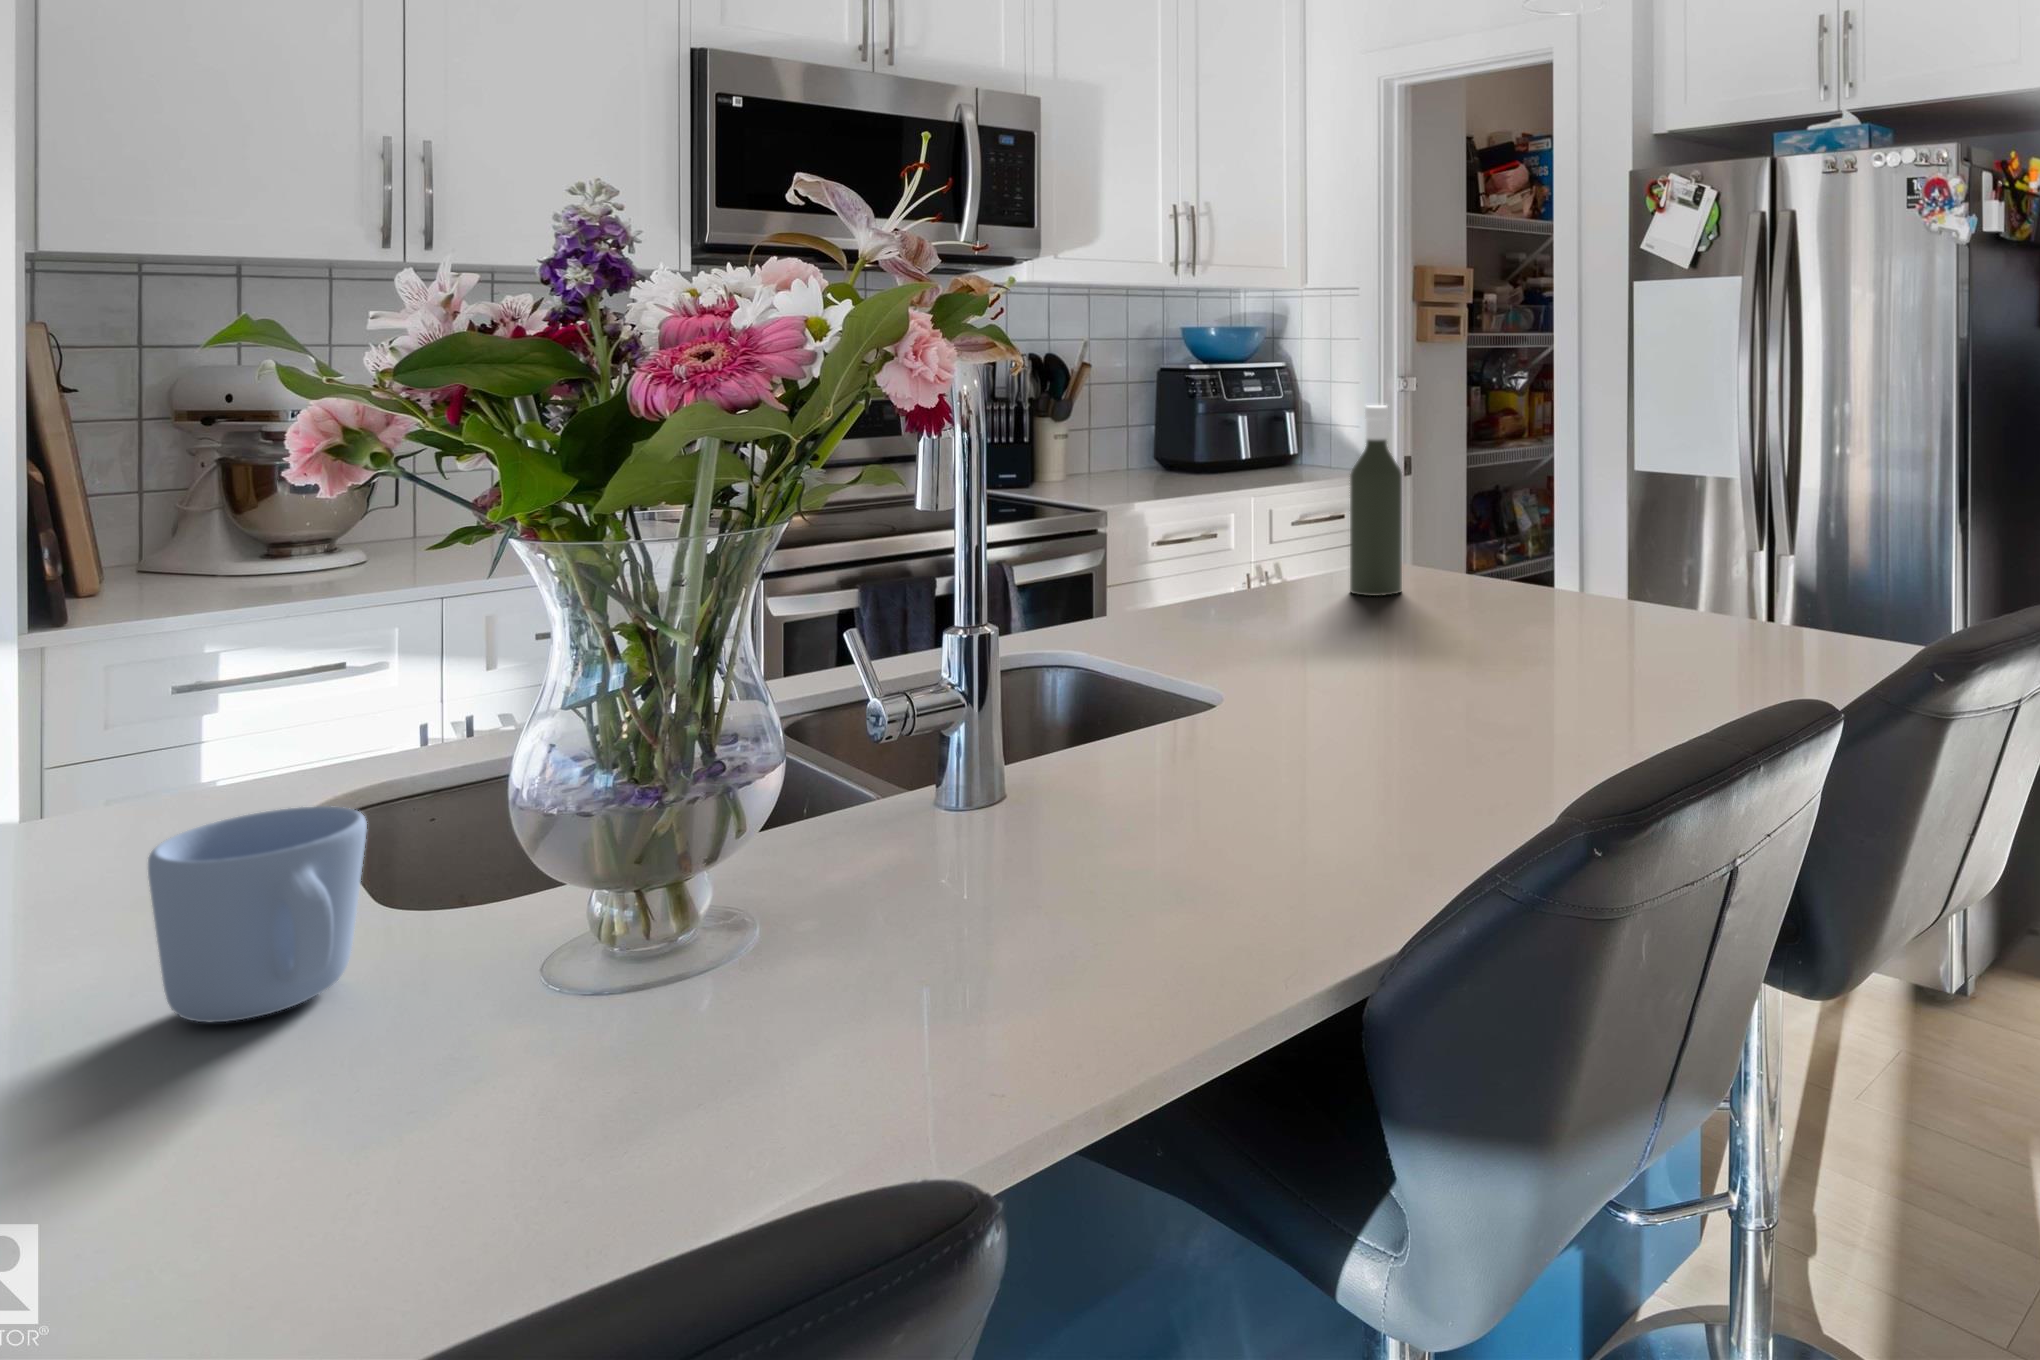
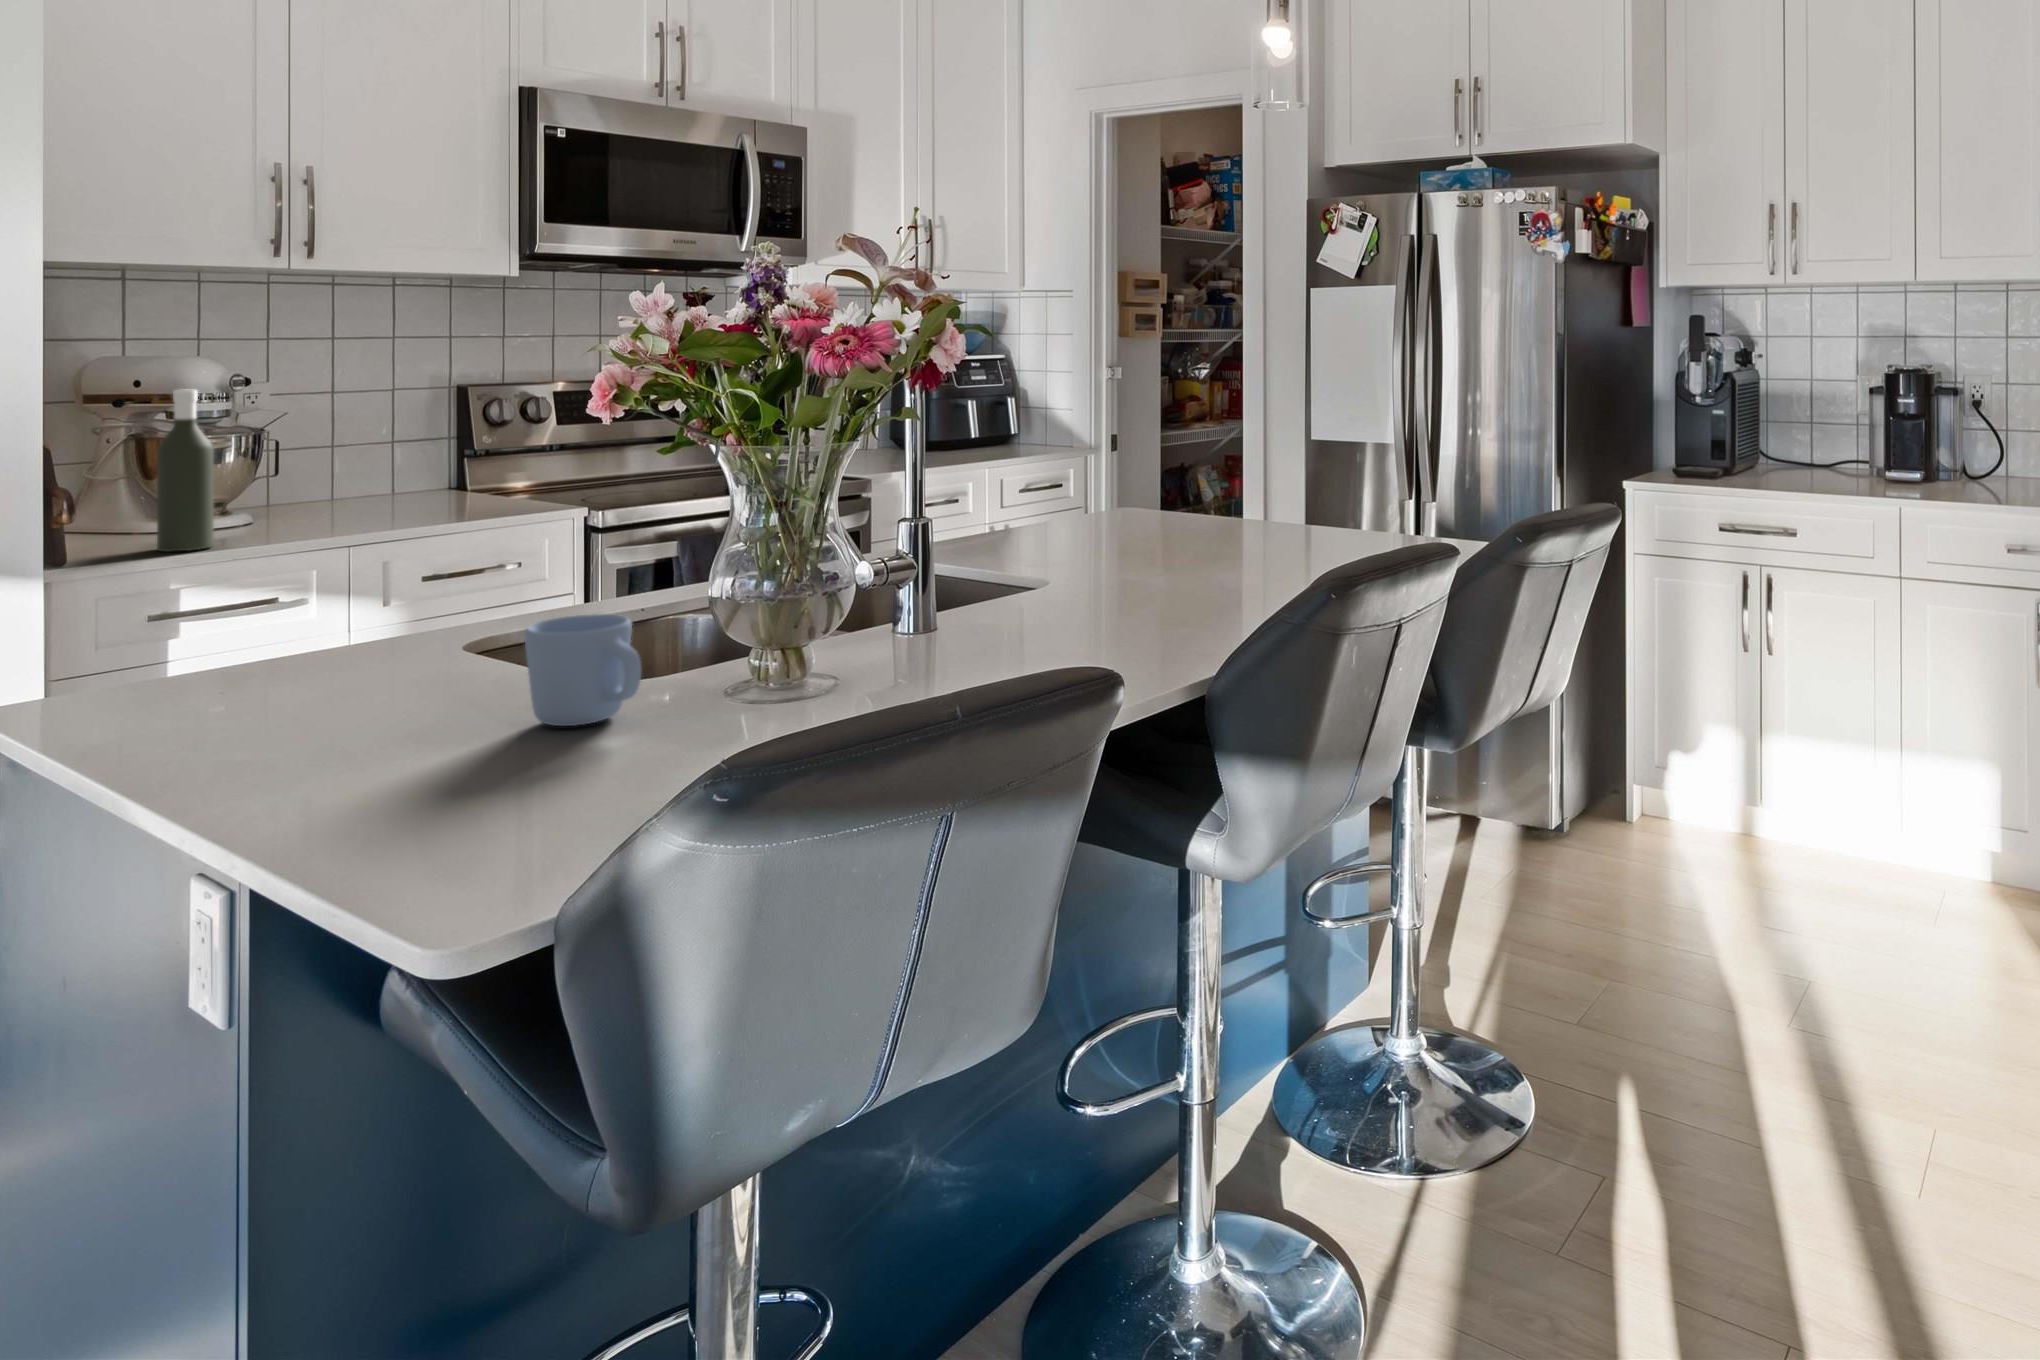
bottle: present [1350,405,1402,596] -> present [157,389,214,552]

